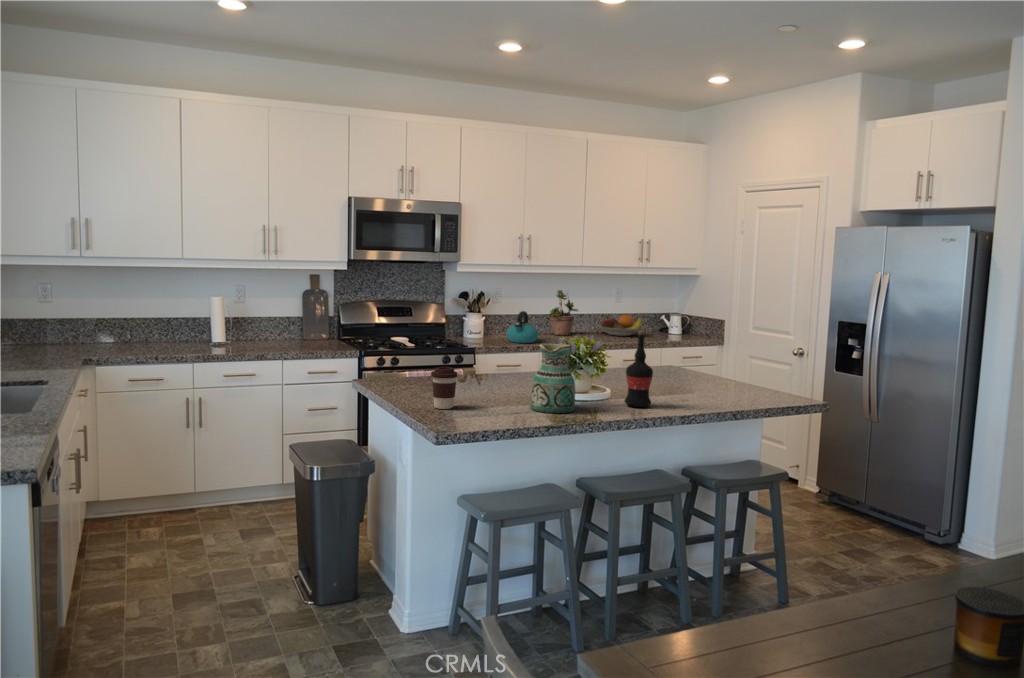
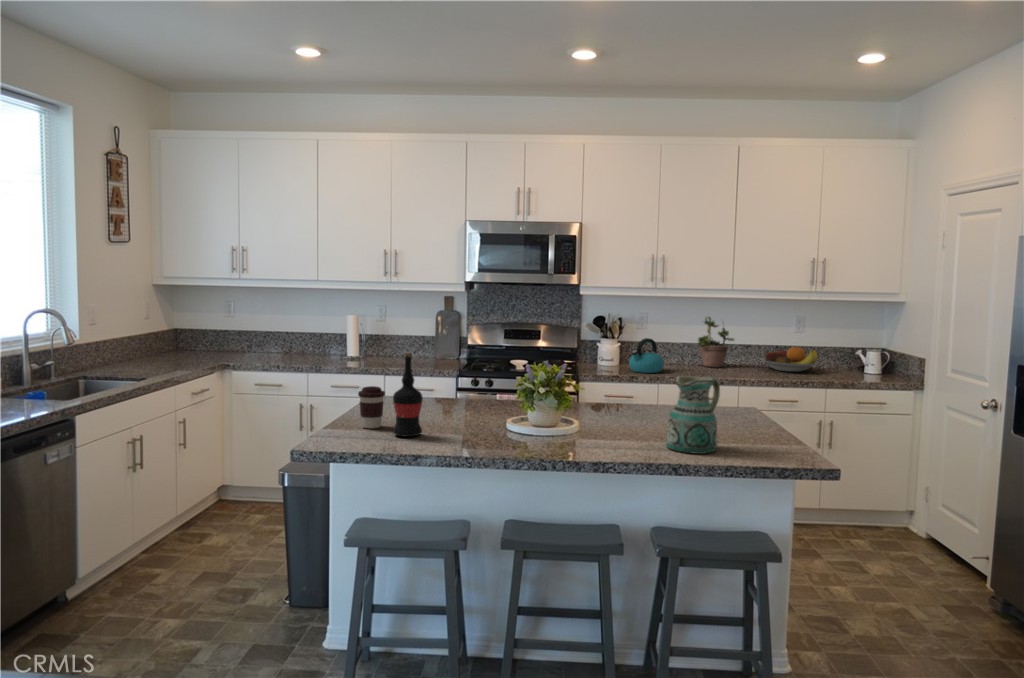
wine bottle: present [625,331,653,407] -> present [393,353,423,436]
ceramic pitcher: present [530,342,575,413] -> present [666,375,720,454]

